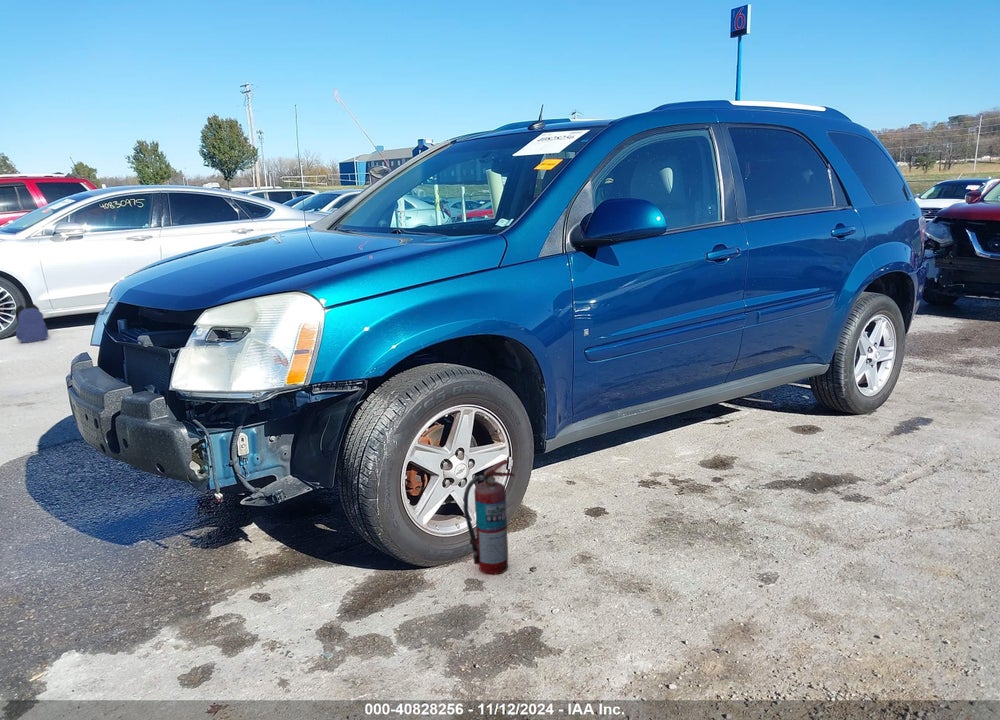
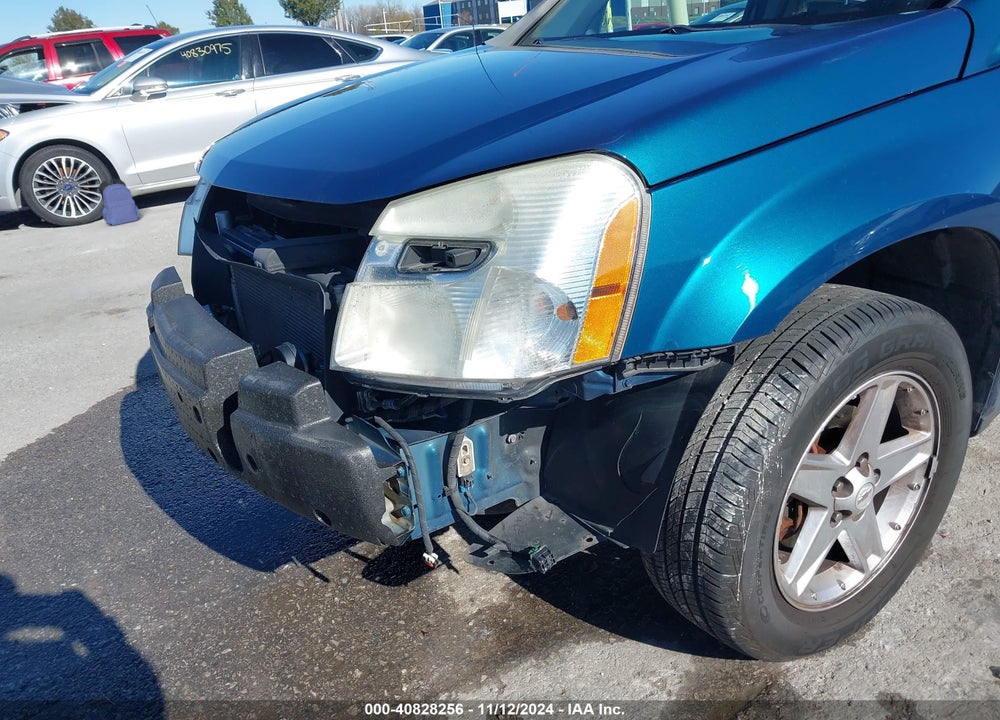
fire extinguisher: present [463,461,515,574] -> none [866,471,965,668]

